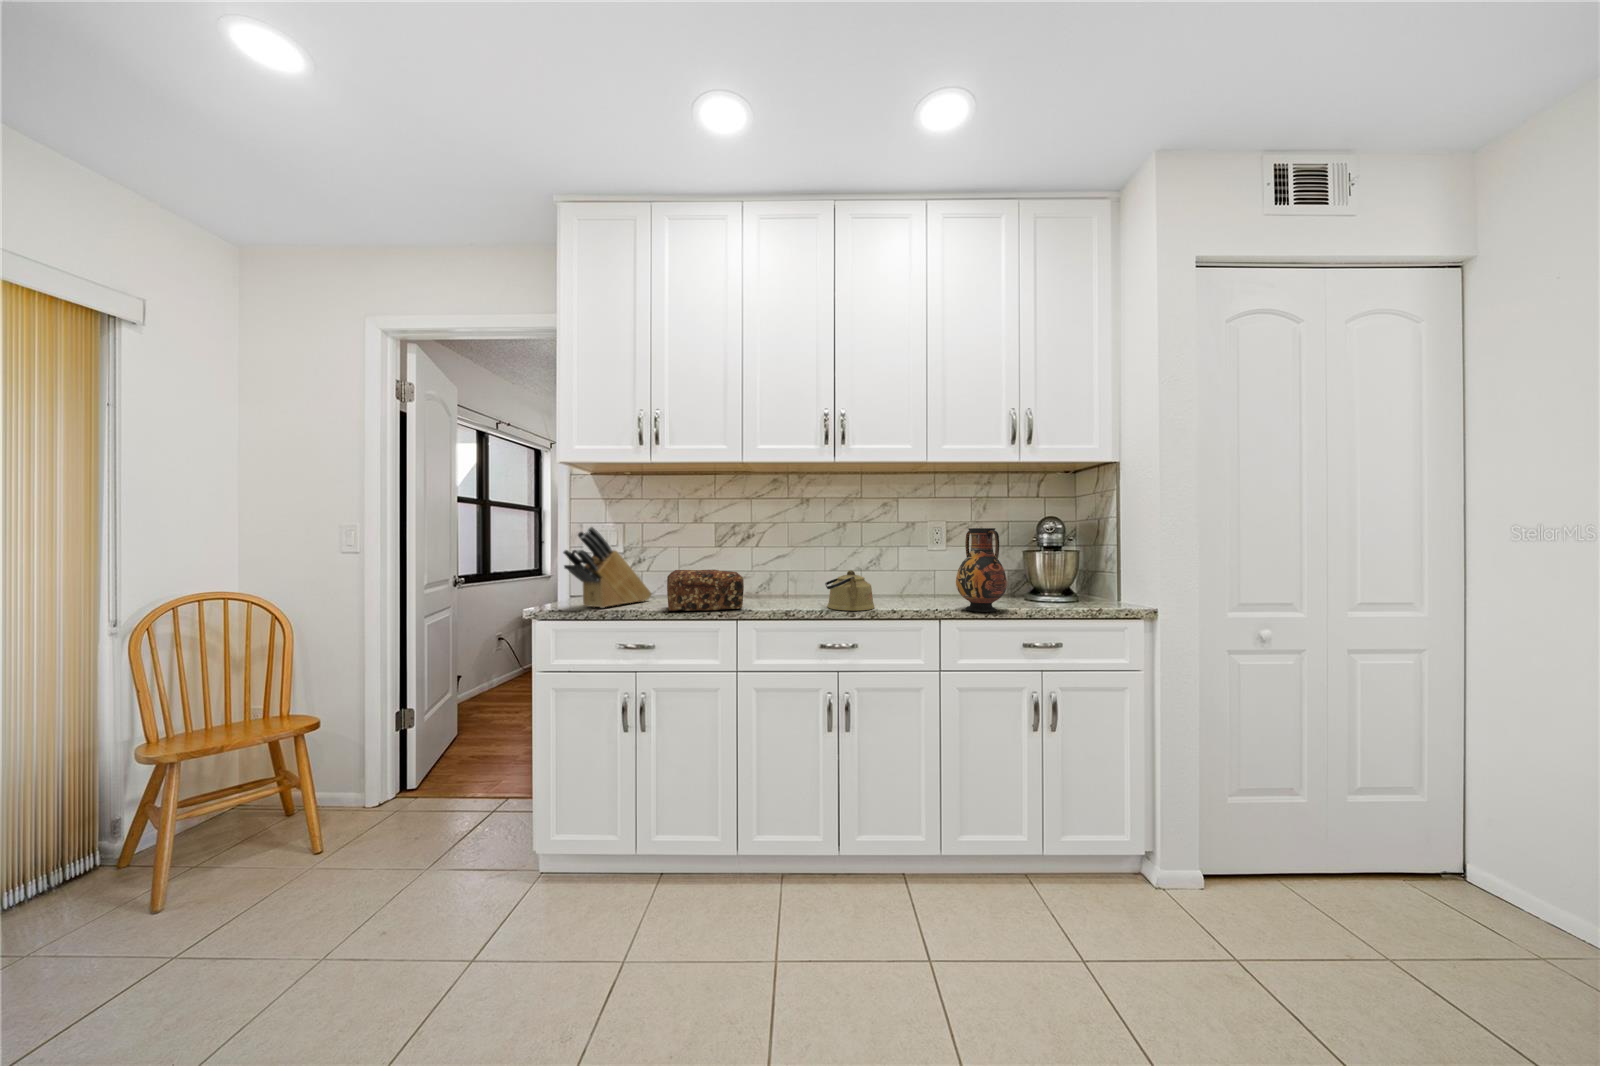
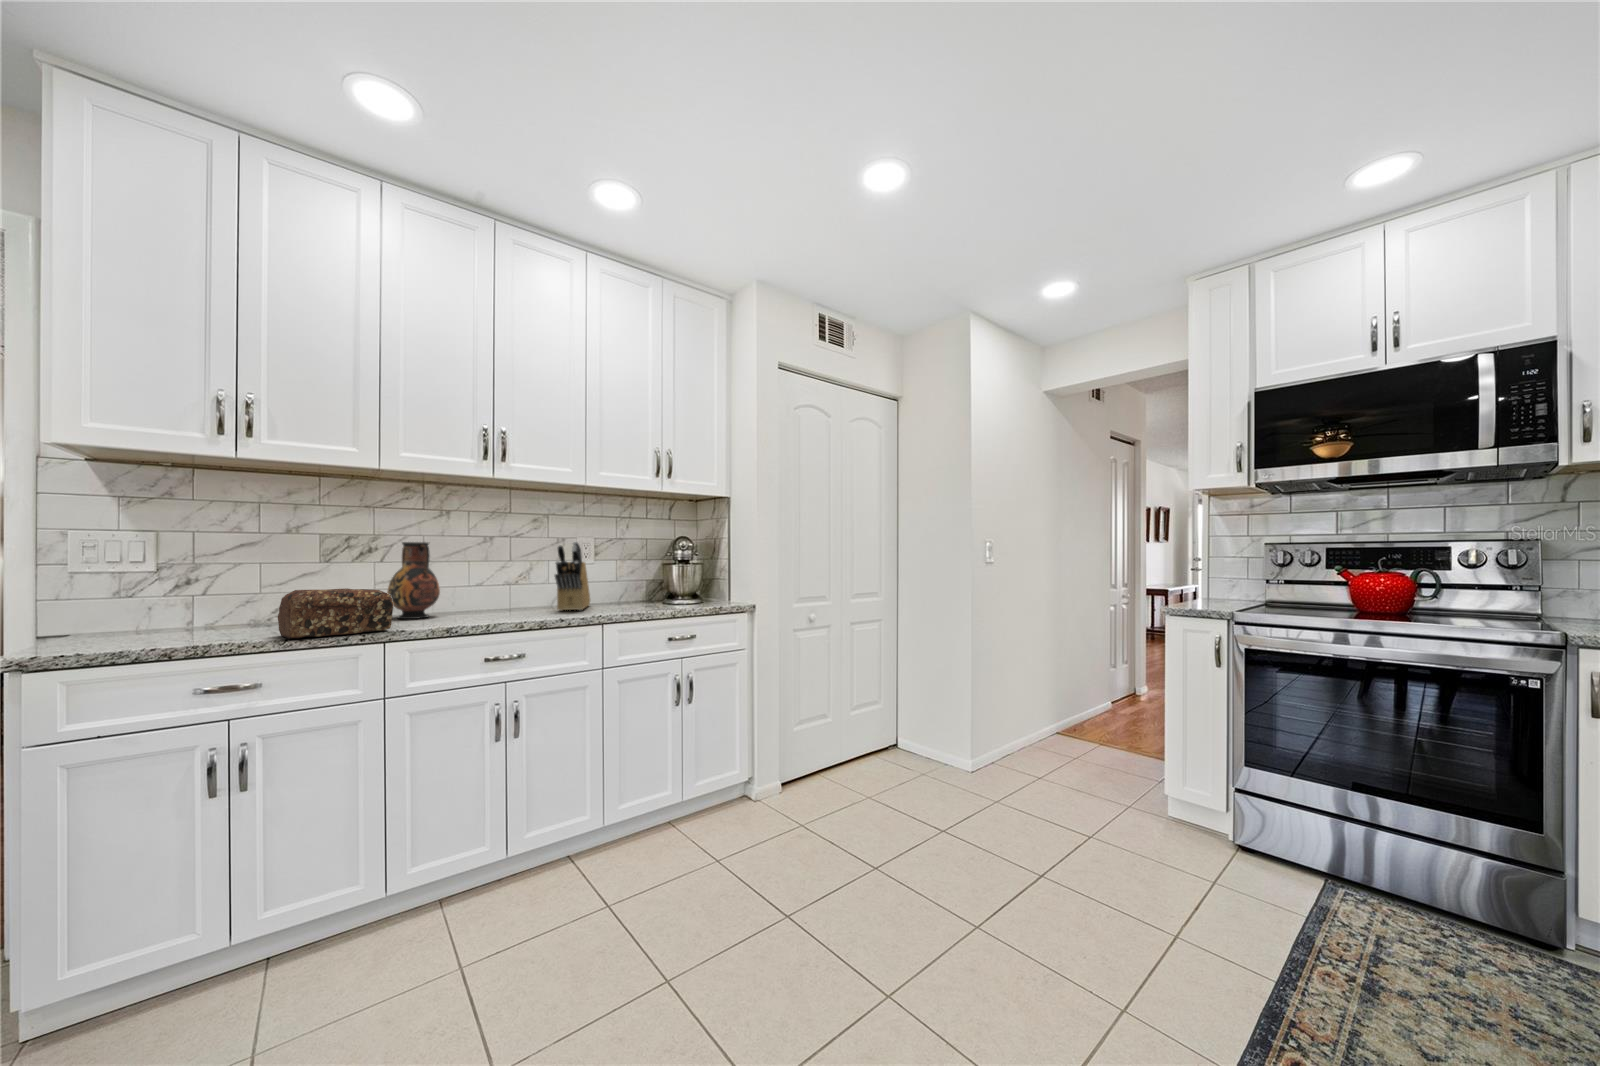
knife block: present [563,527,652,608] -> present [555,541,590,611]
vase: present [956,528,1007,612] -> present [387,542,440,619]
kettle: present [825,570,874,611] -> none [483,584,539,623]

